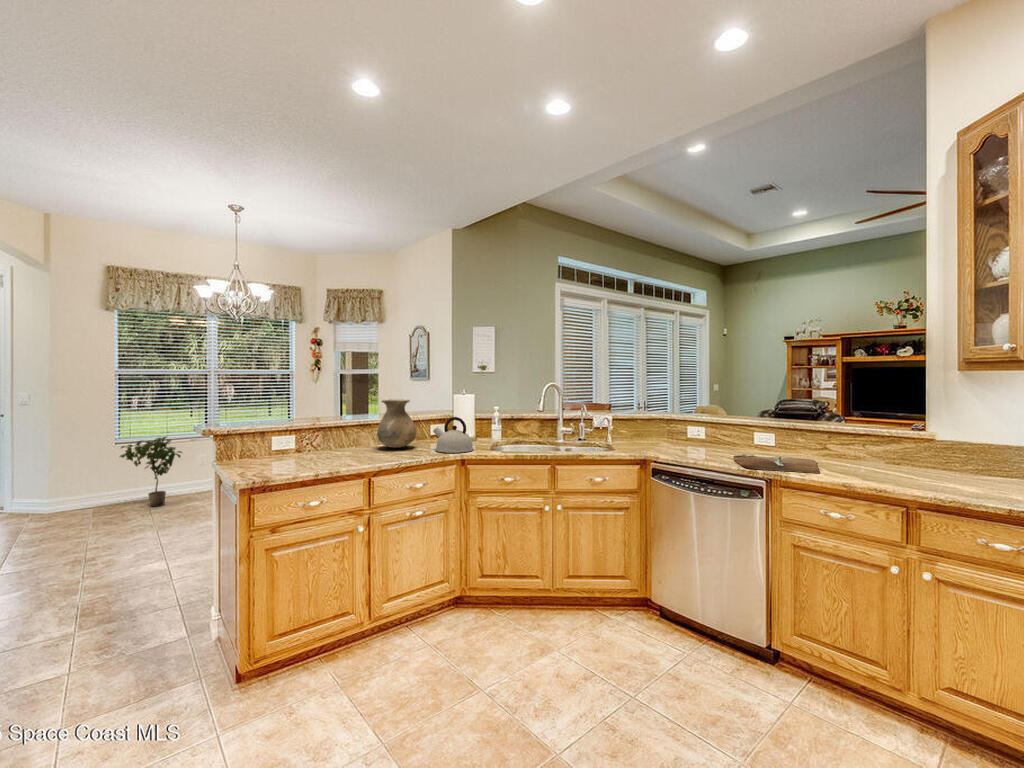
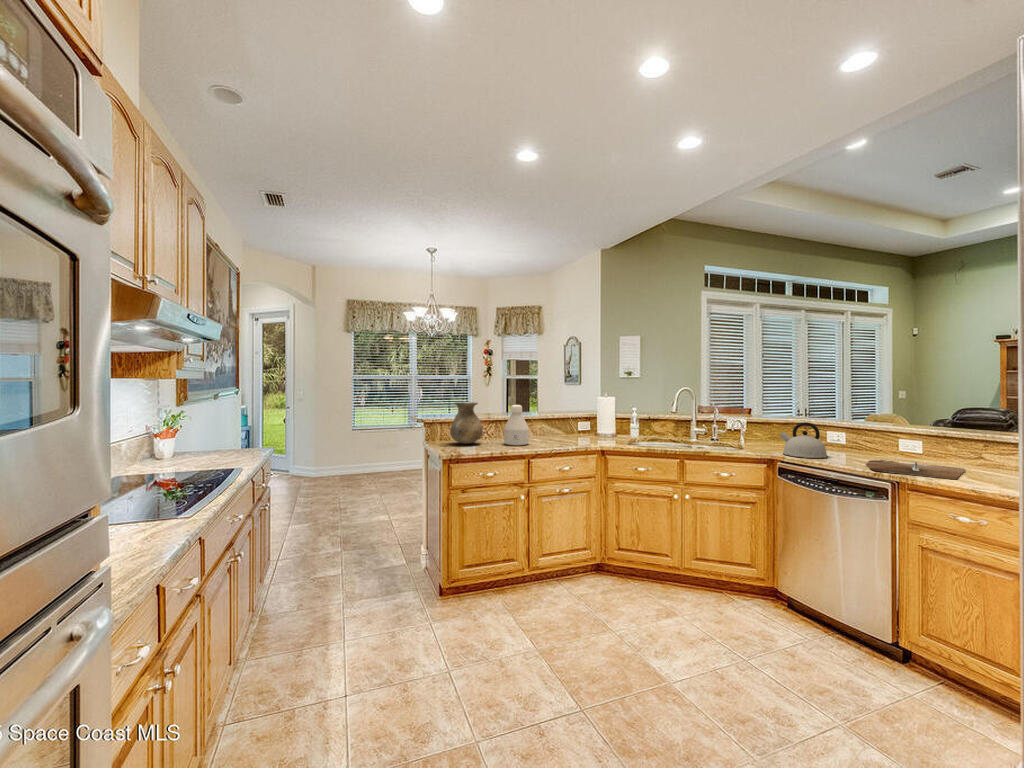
vase: present [377,399,416,448] -> present [450,402,483,444]
bottle: none [335,406,369,460] -> present [504,405,529,446]
kettle: present [433,417,473,453] -> present [779,422,827,458]
potted plant: present [120,436,182,507] -> none [354,426,393,478]

